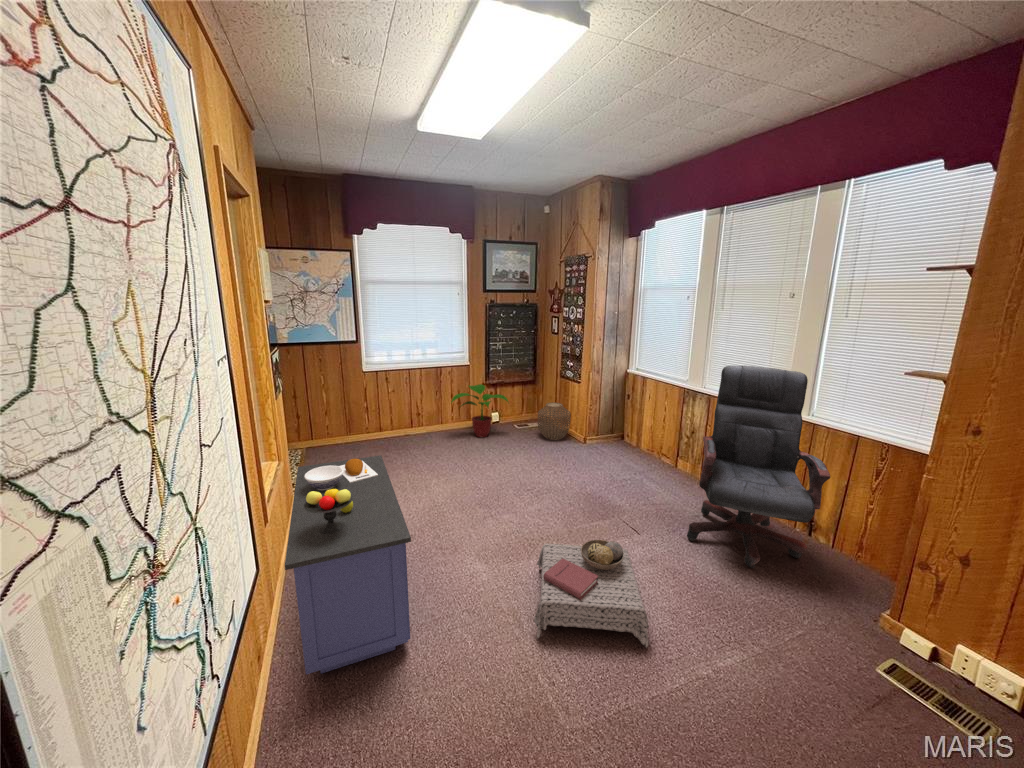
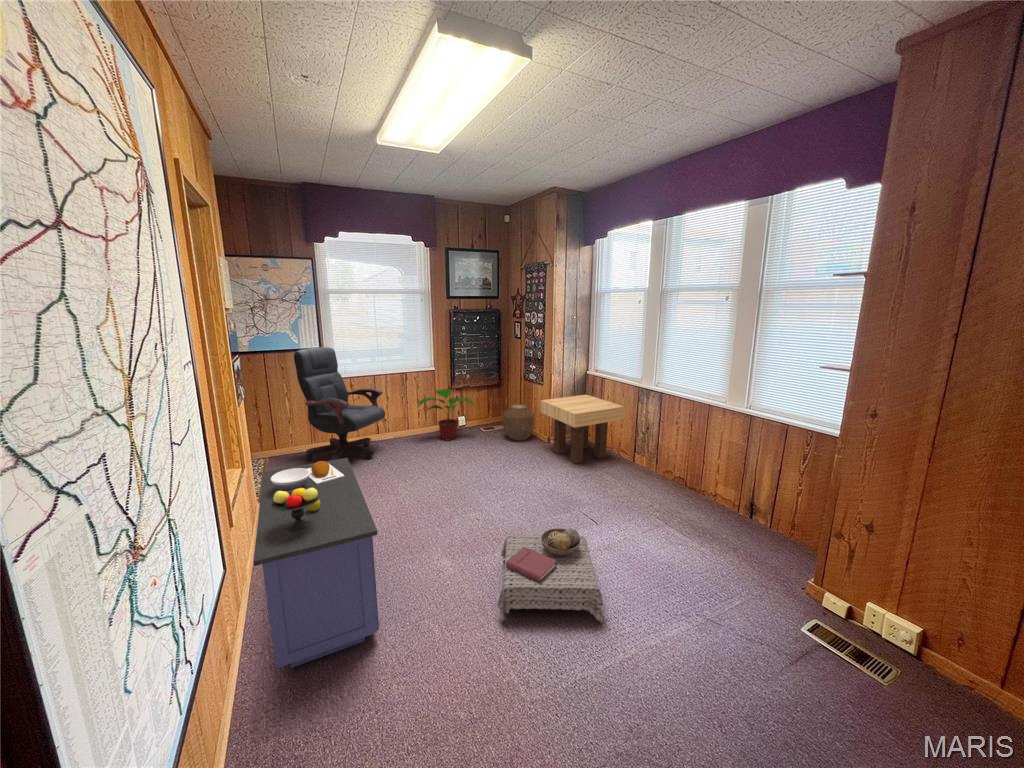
office chair: present [687,365,830,568] -> present [294,347,385,461]
side table: none [578,394,668,467] -> present [541,395,624,464]

